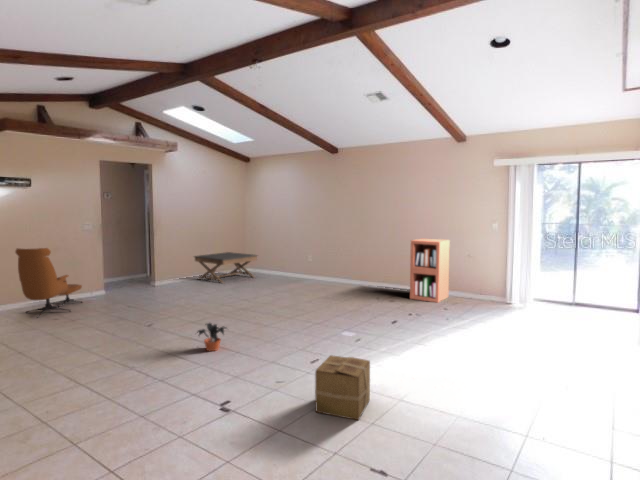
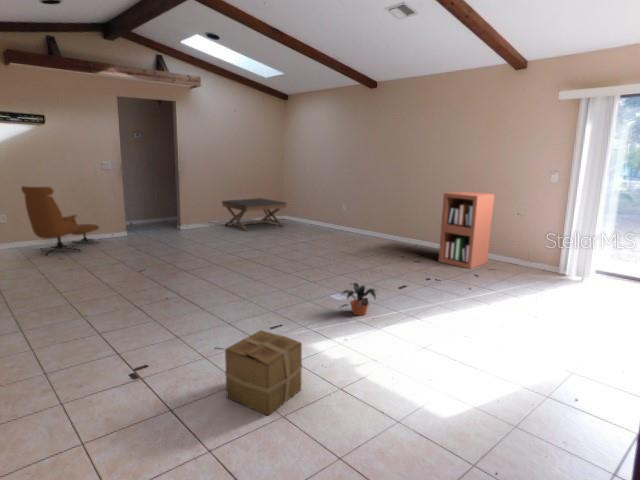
potted plant: present [197,323,227,351] -> present [343,283,376,315]

